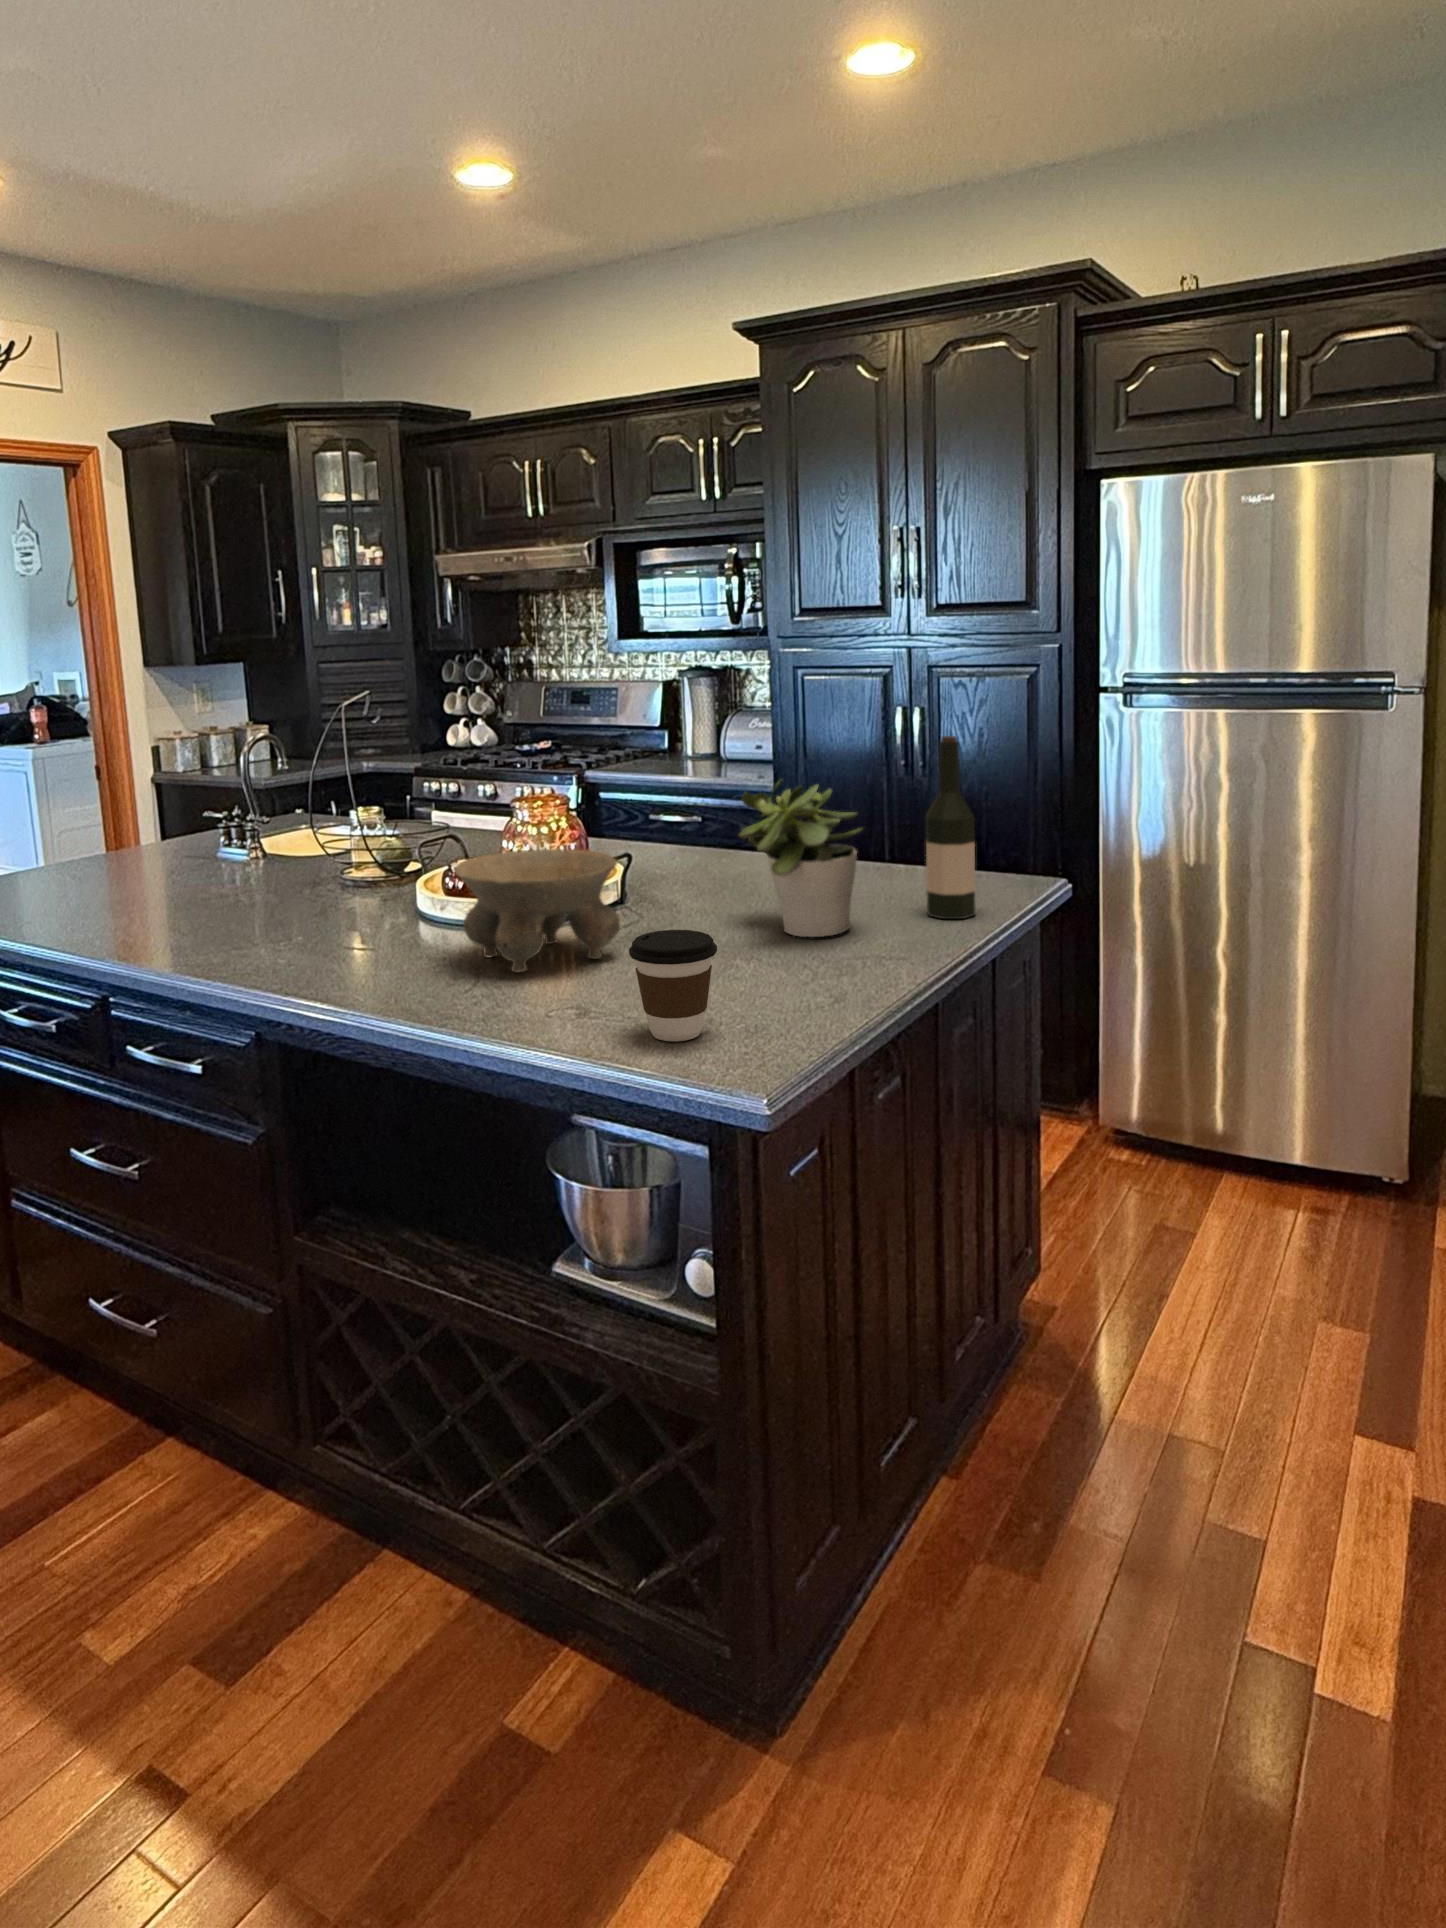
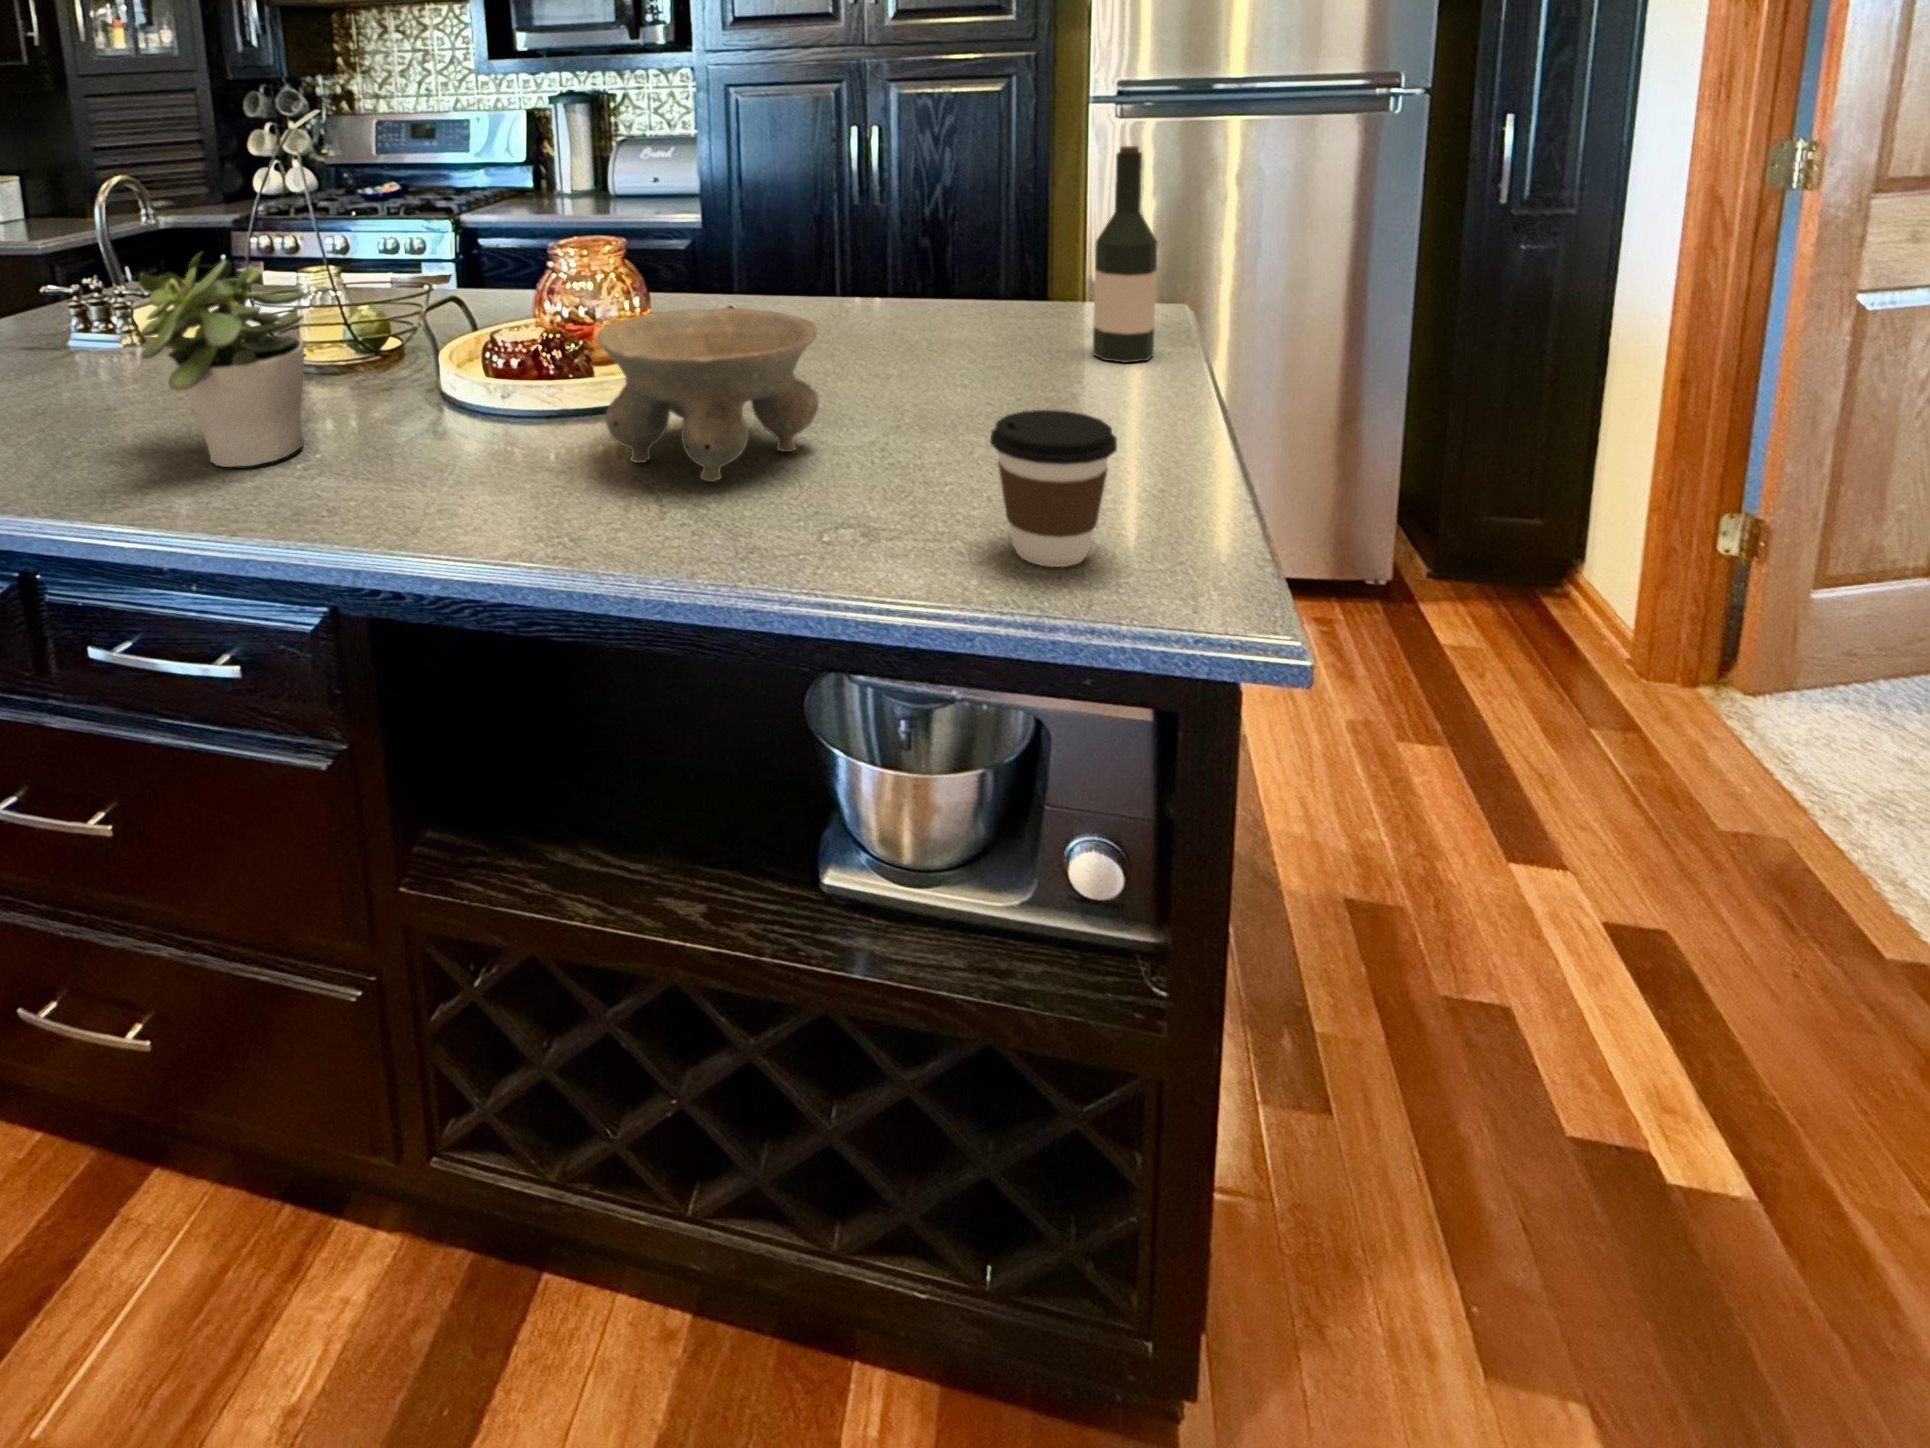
potted plant: present [739,782,862,937] -> present [139,253,304,467]

